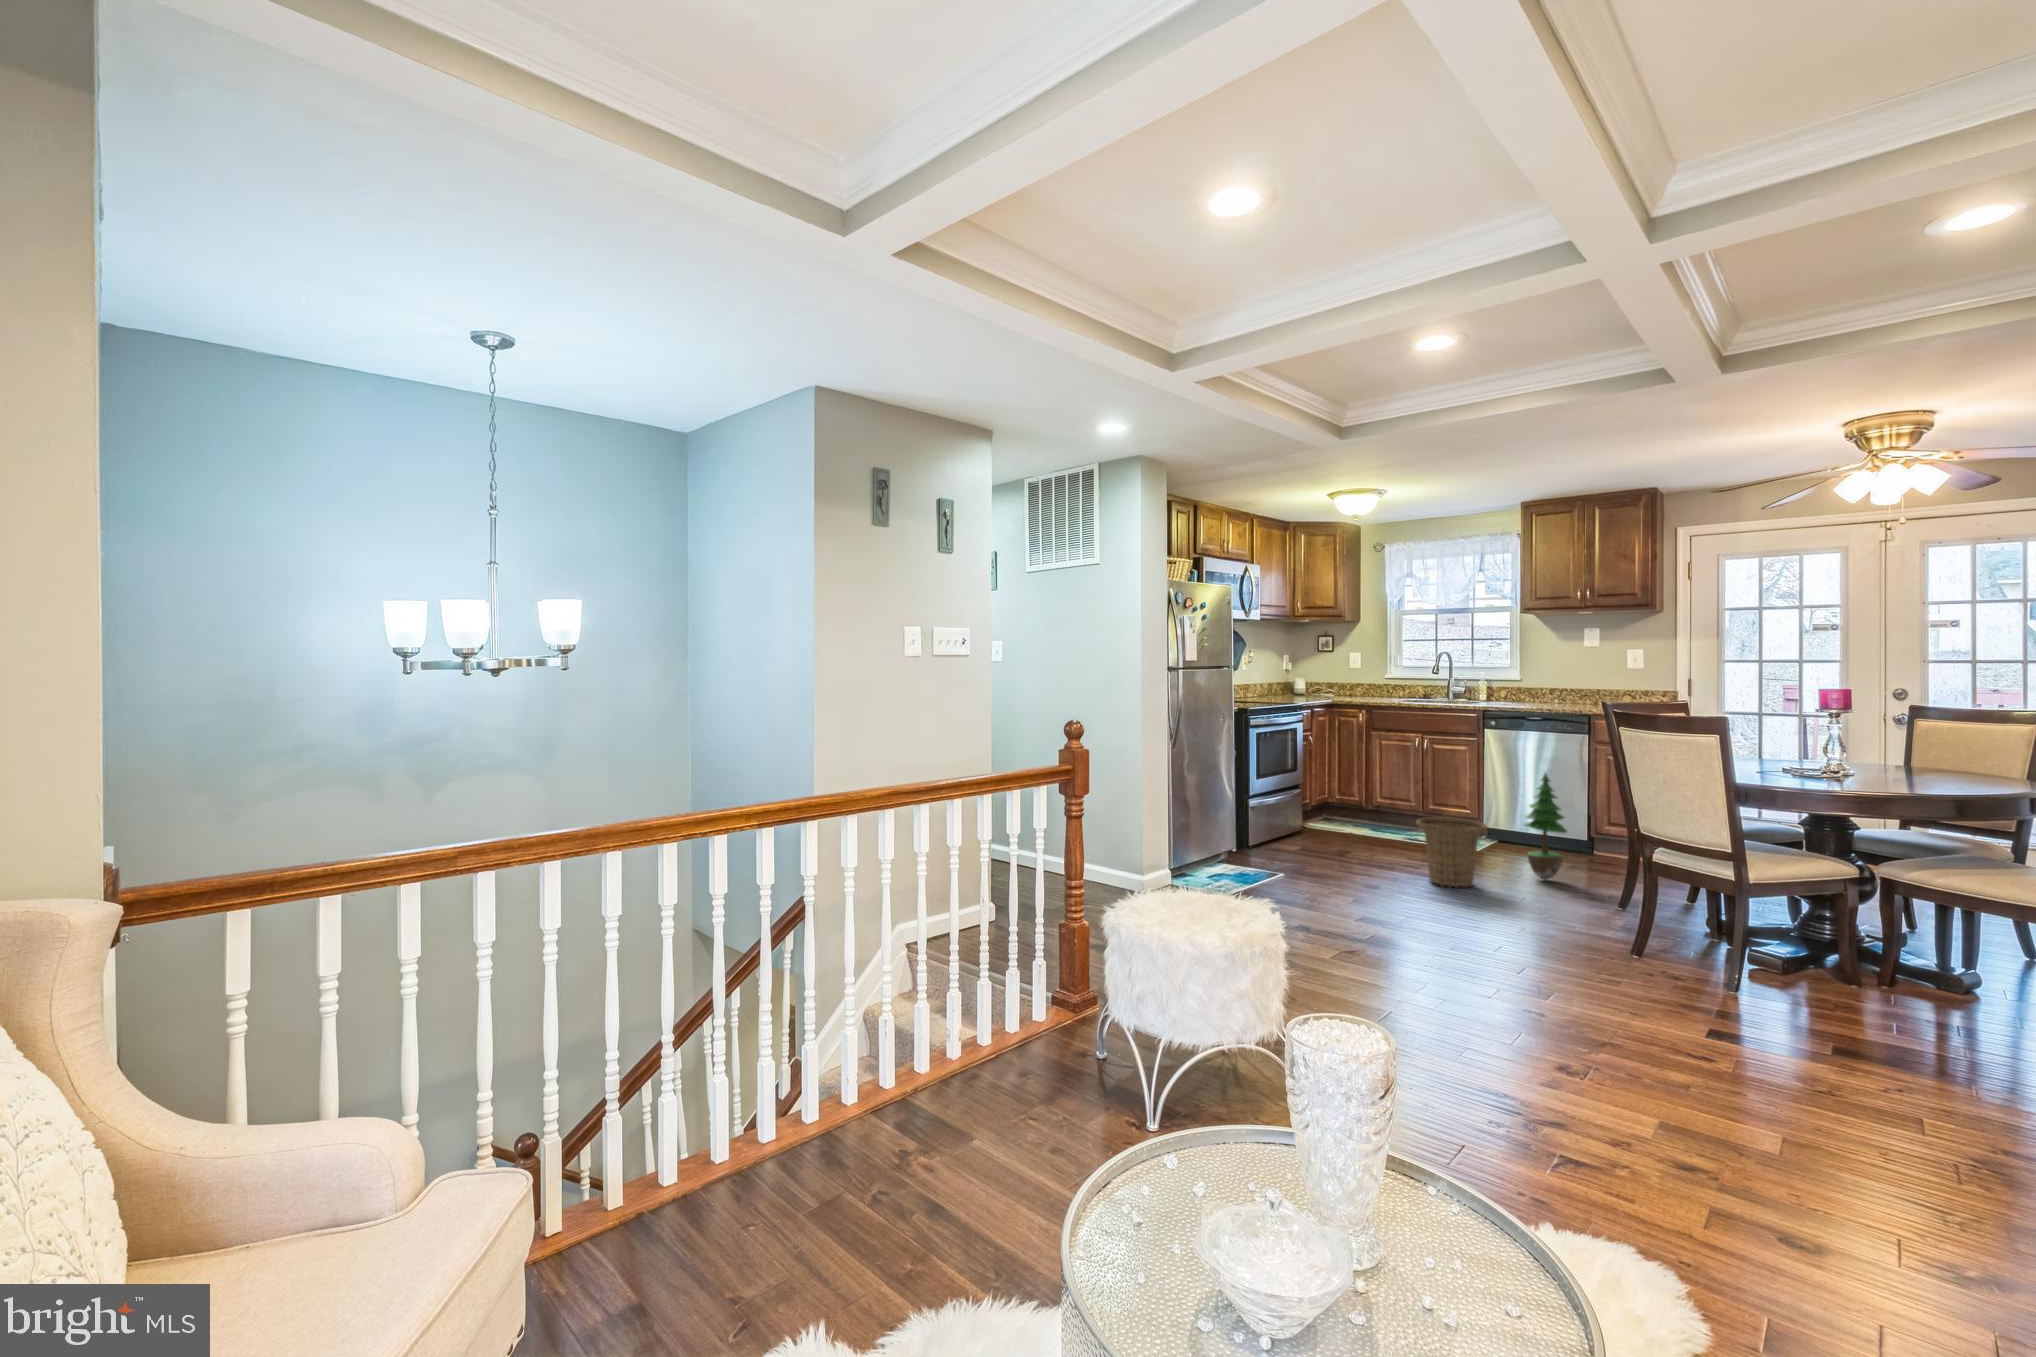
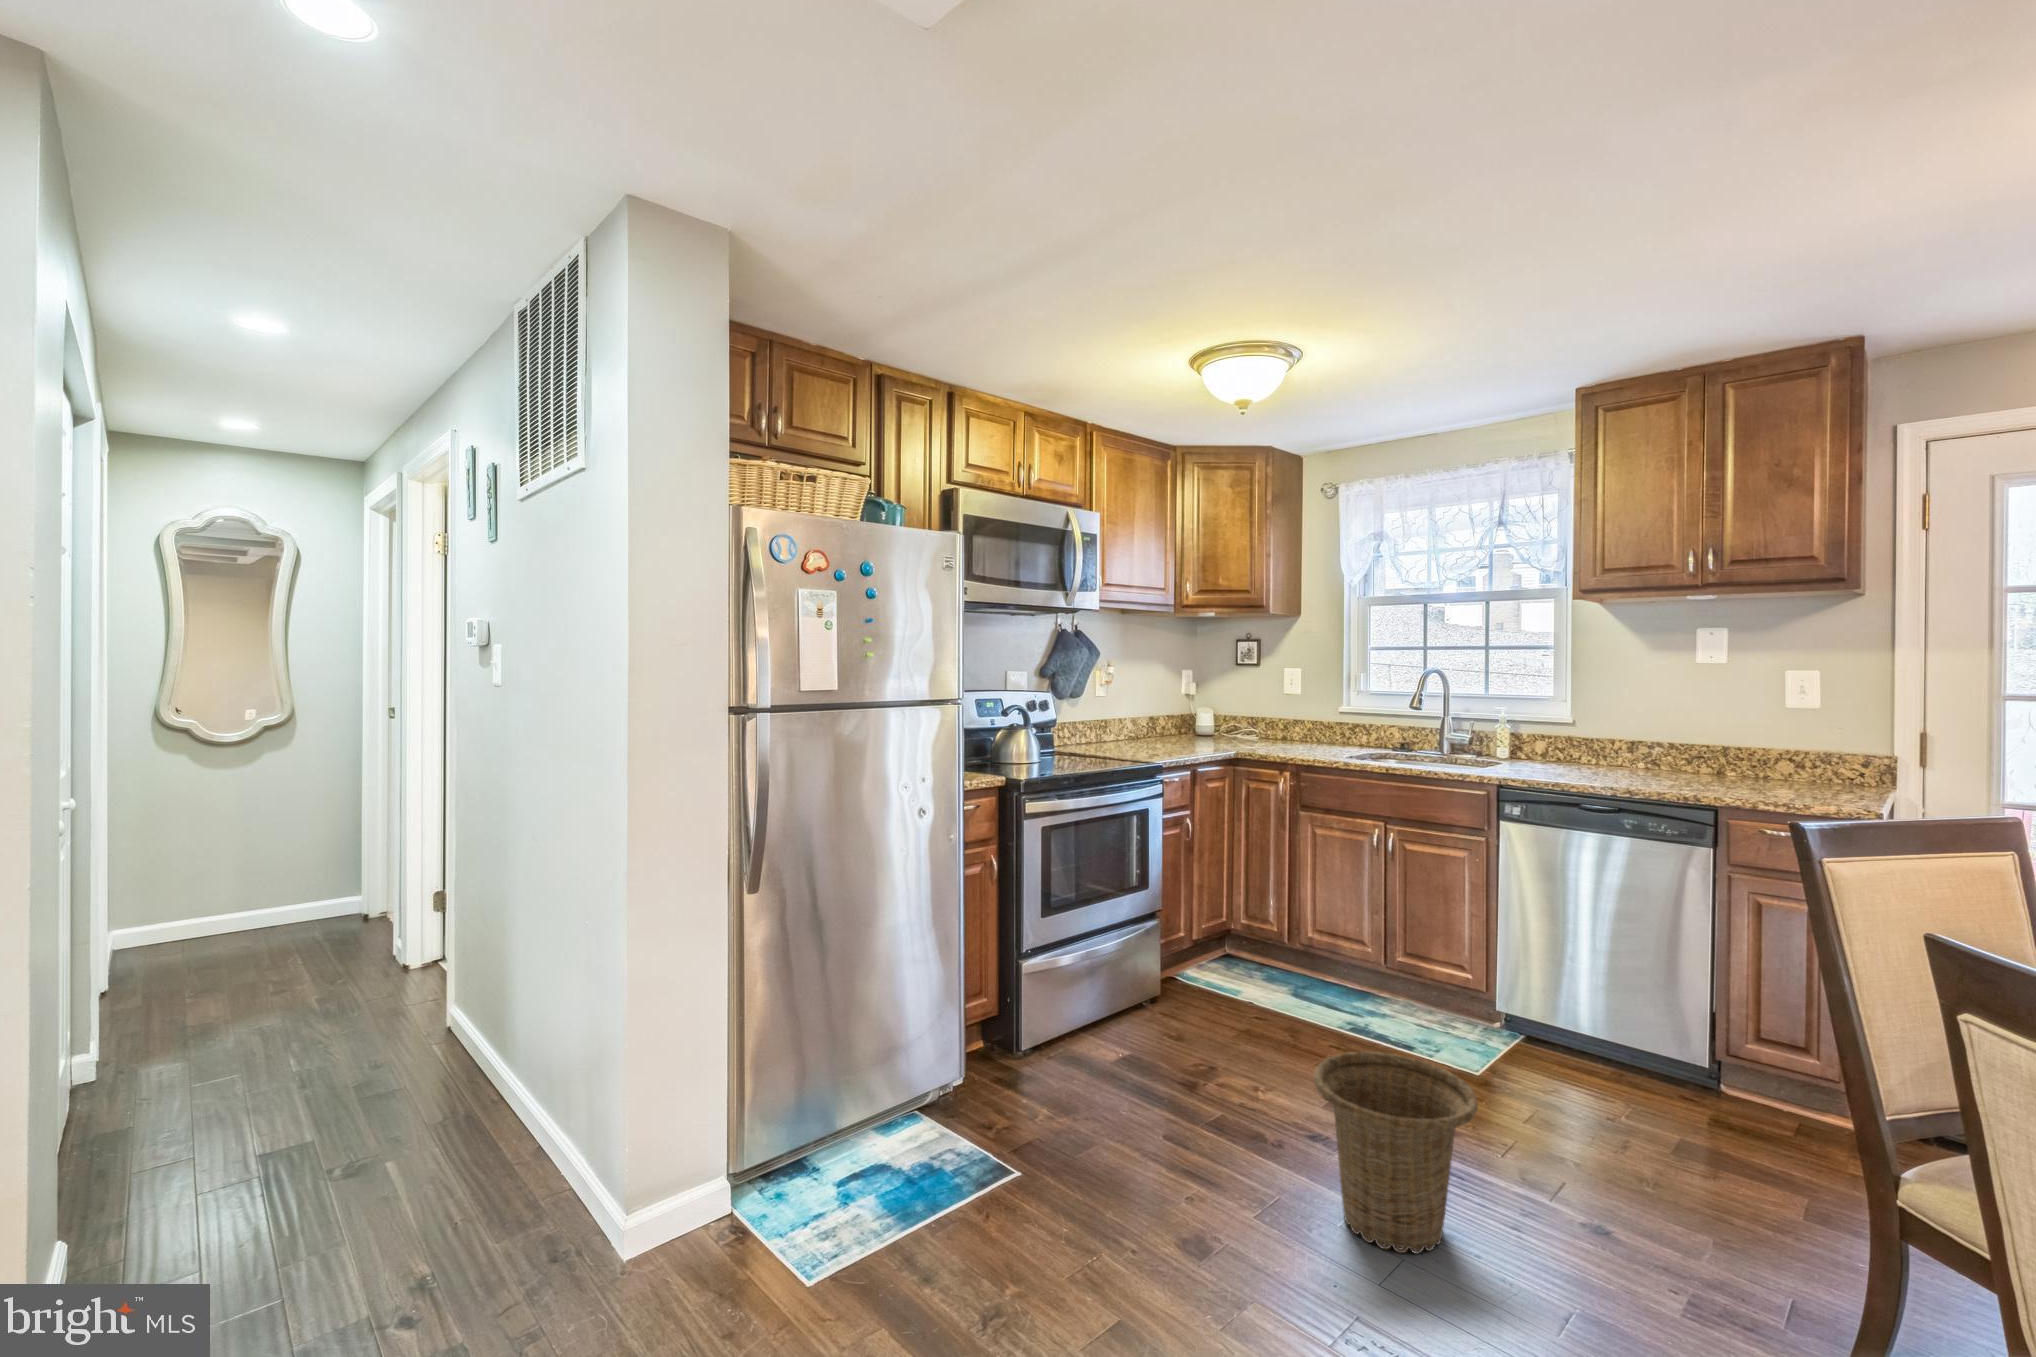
potted tree: present [1524,774,1567,880] -> none [1567,965,1676,1220]

